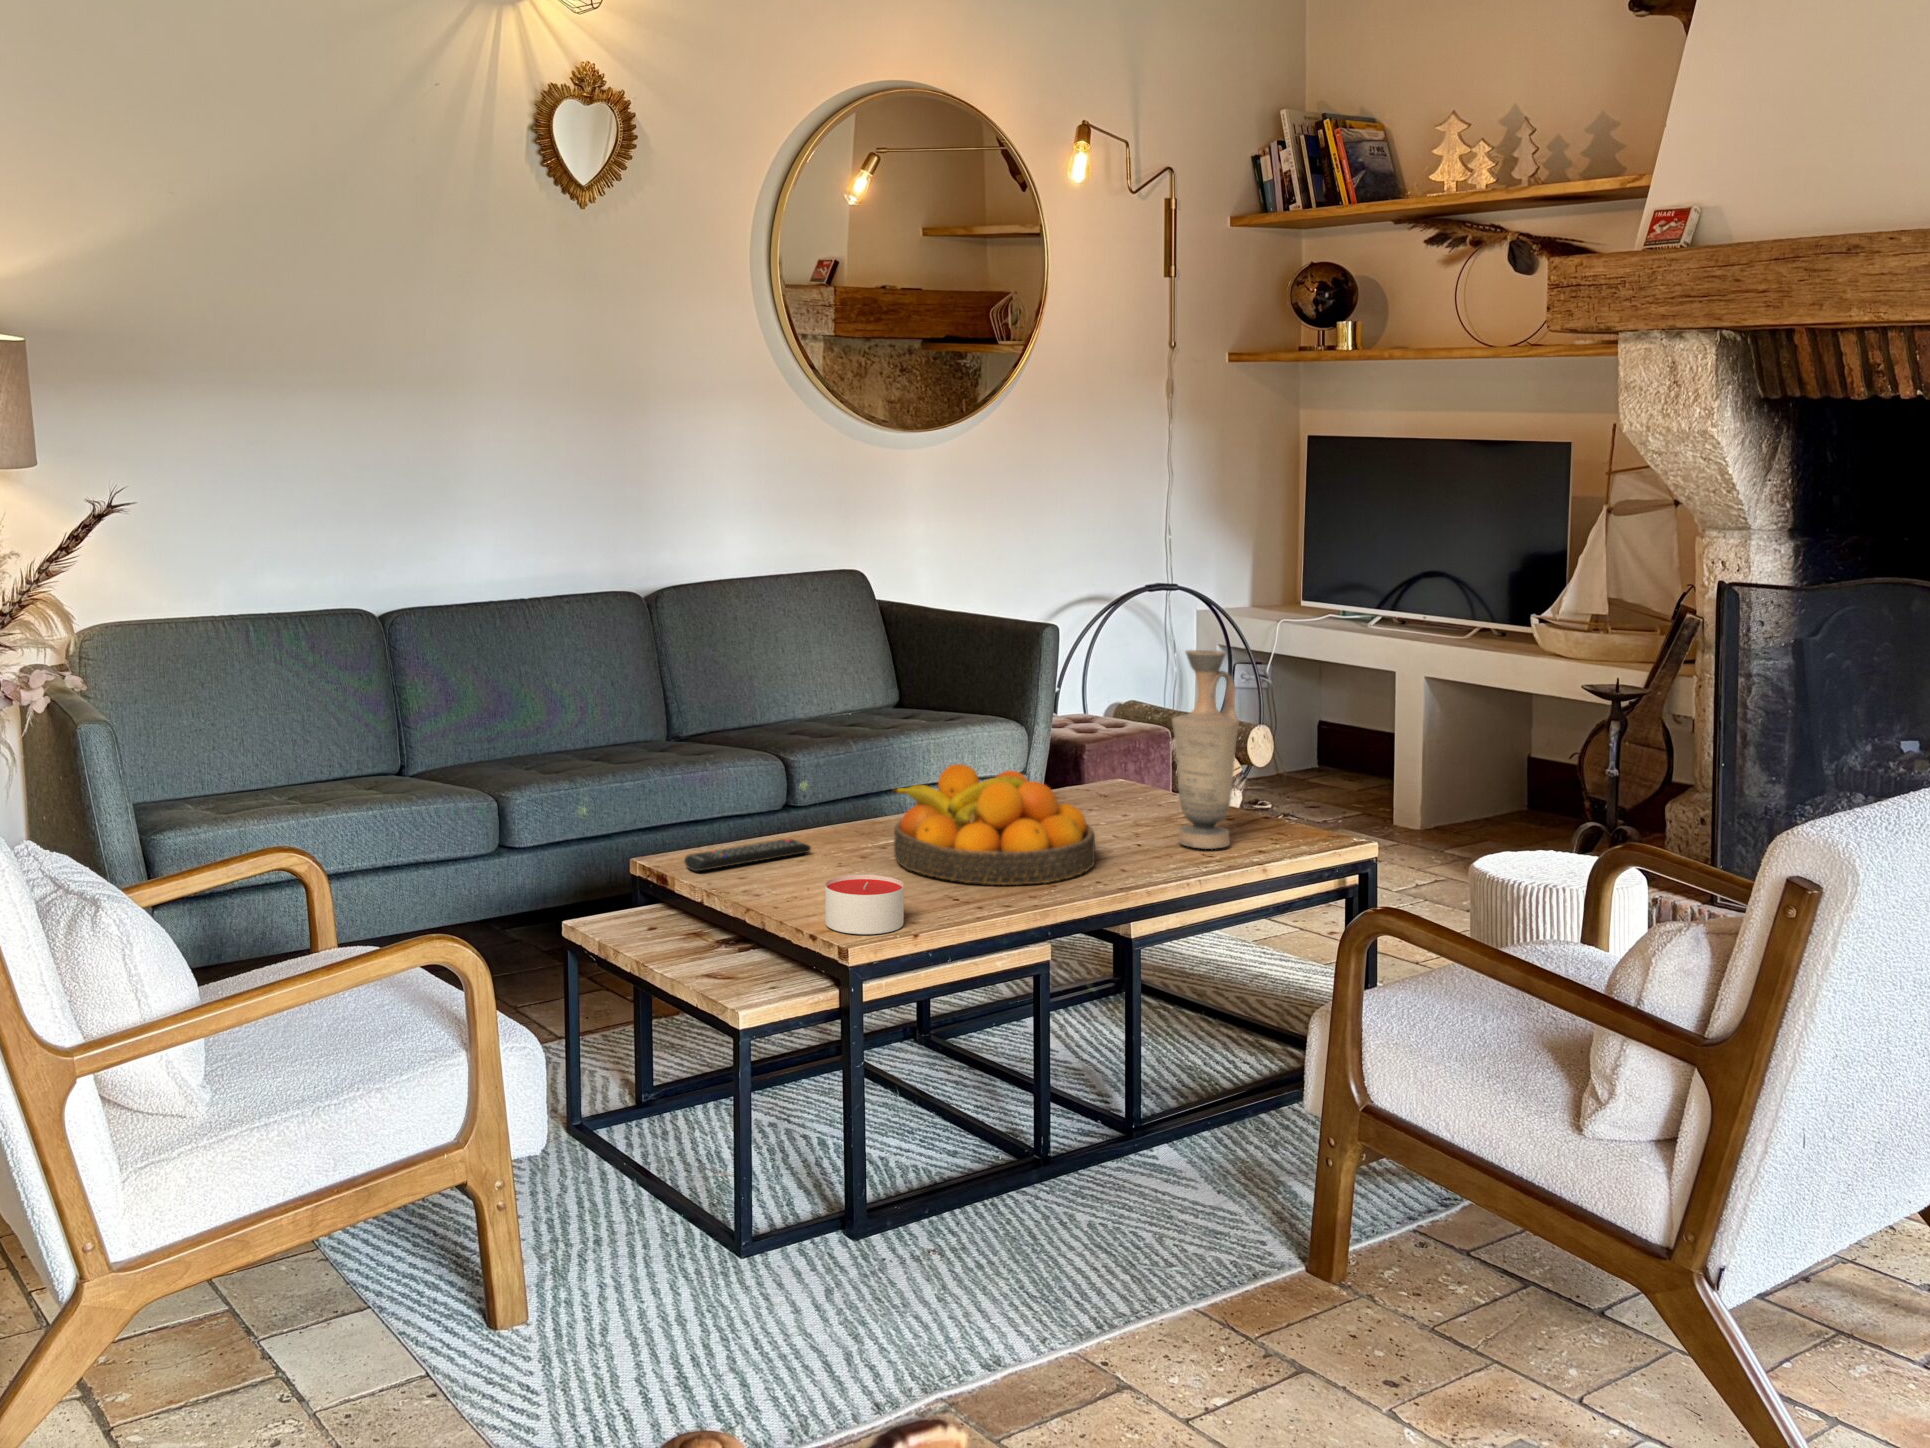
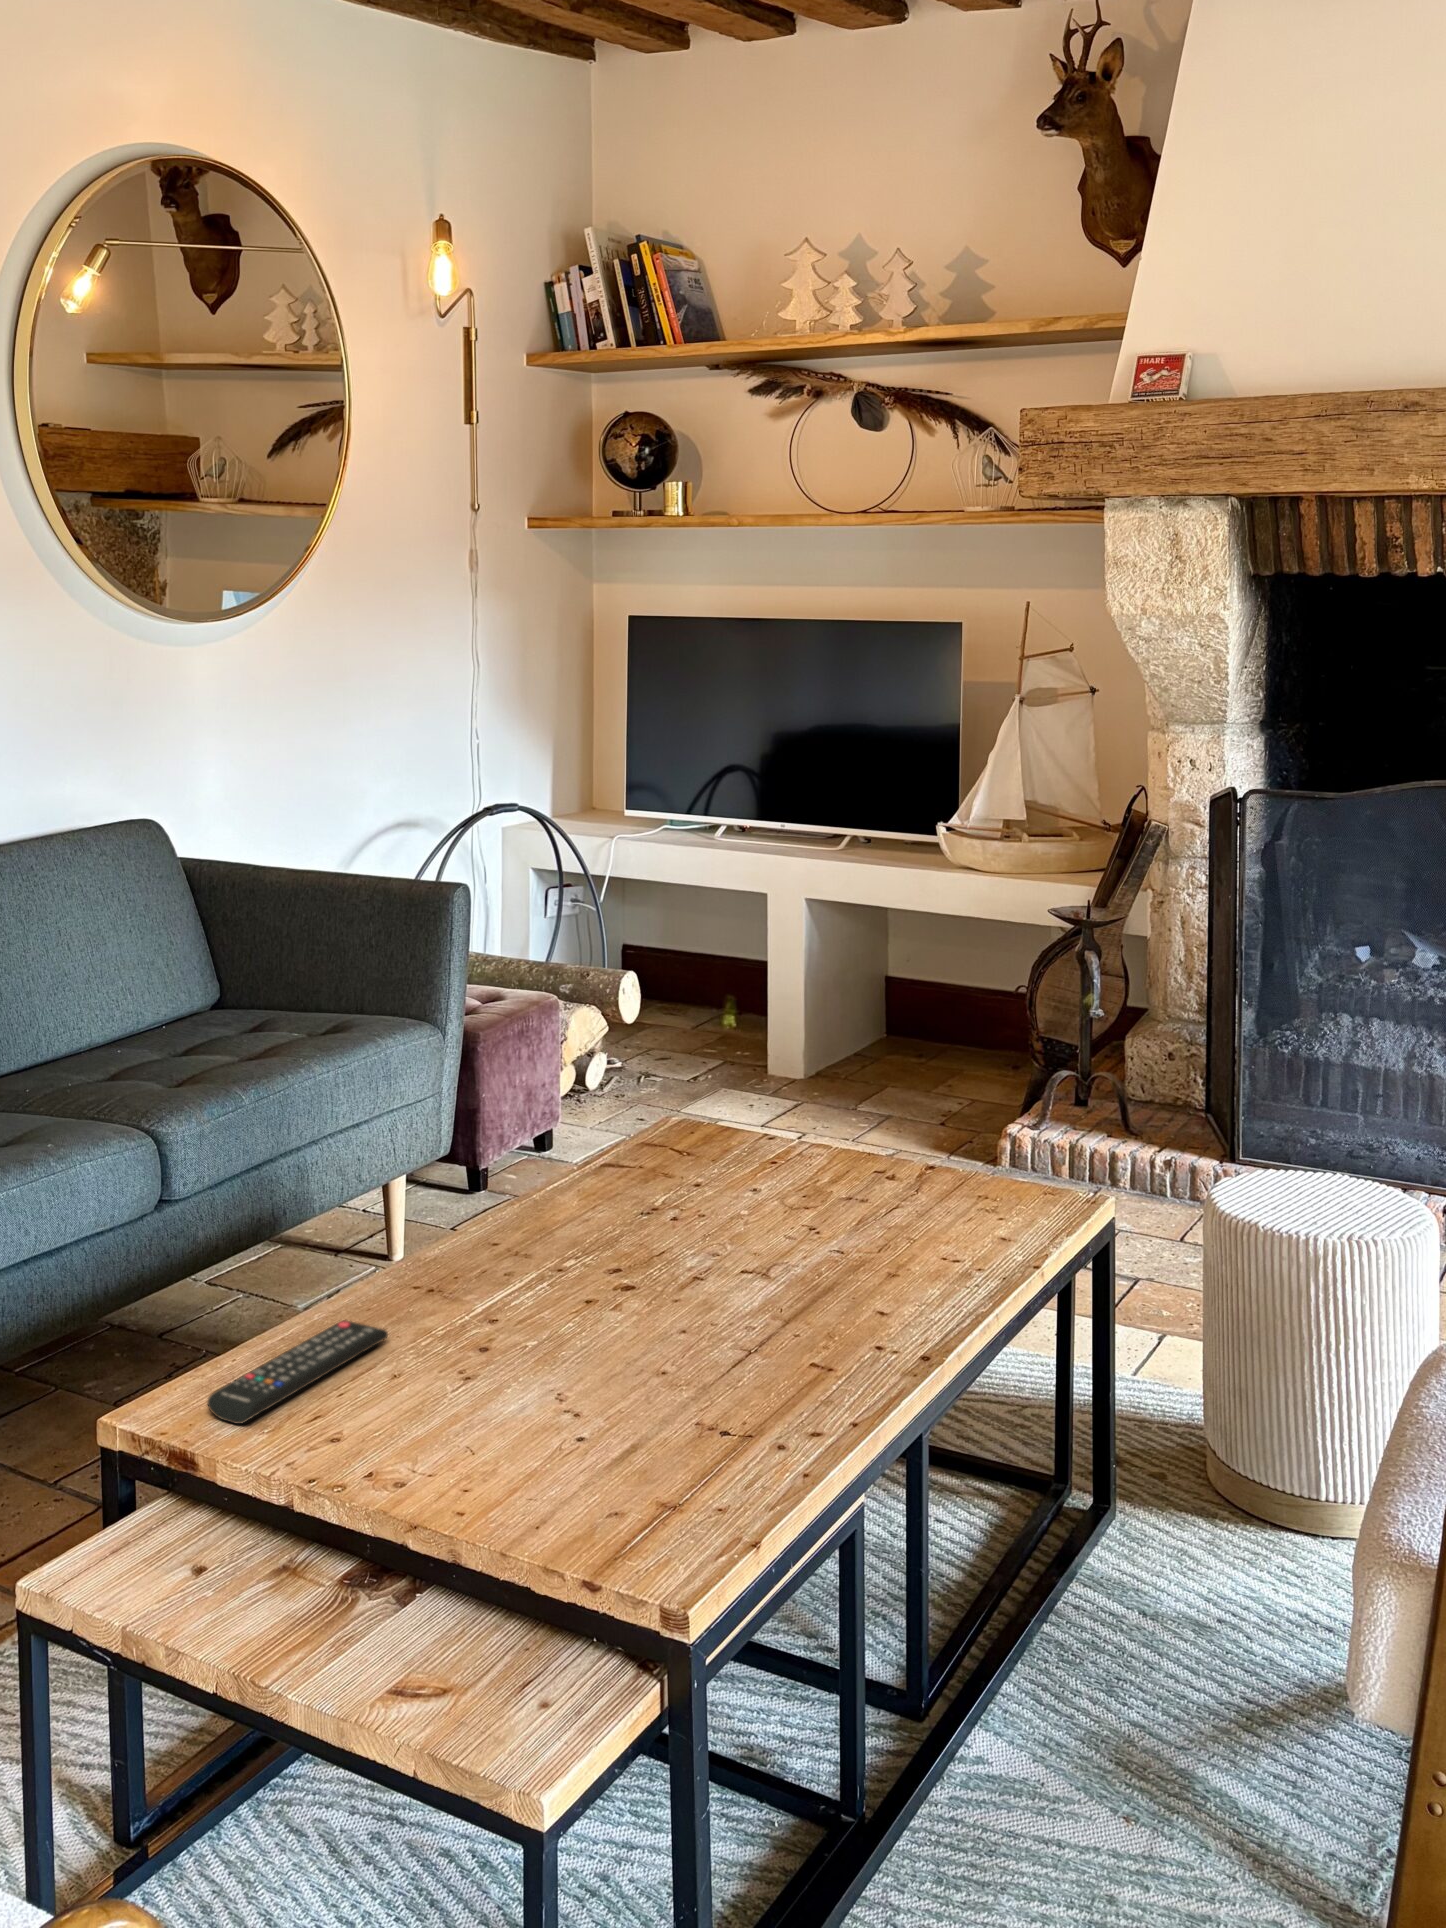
vase: present [1172,650,1240,849] -> none [864,949,961,1239]
fruit bowl: present [892,764,1095,885] -> none [510,1161,831,1373]
candle: present [825,875,904,934] -> none [567,1412,702,1541]

